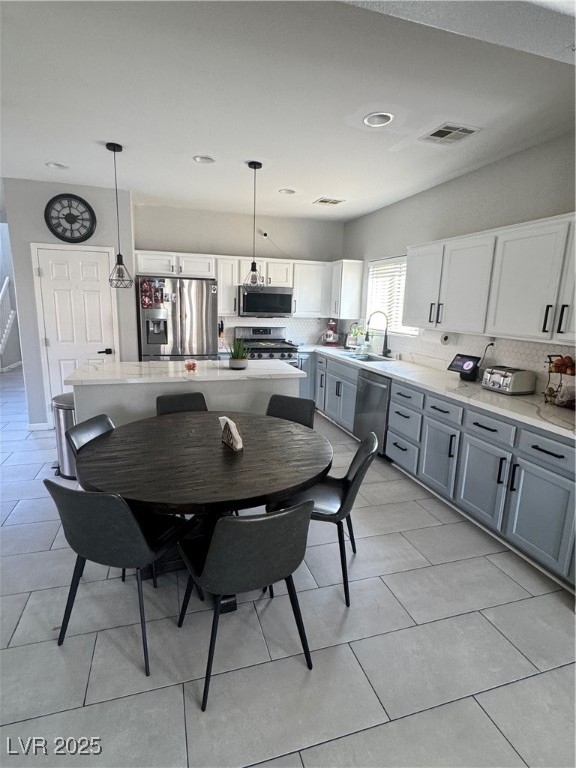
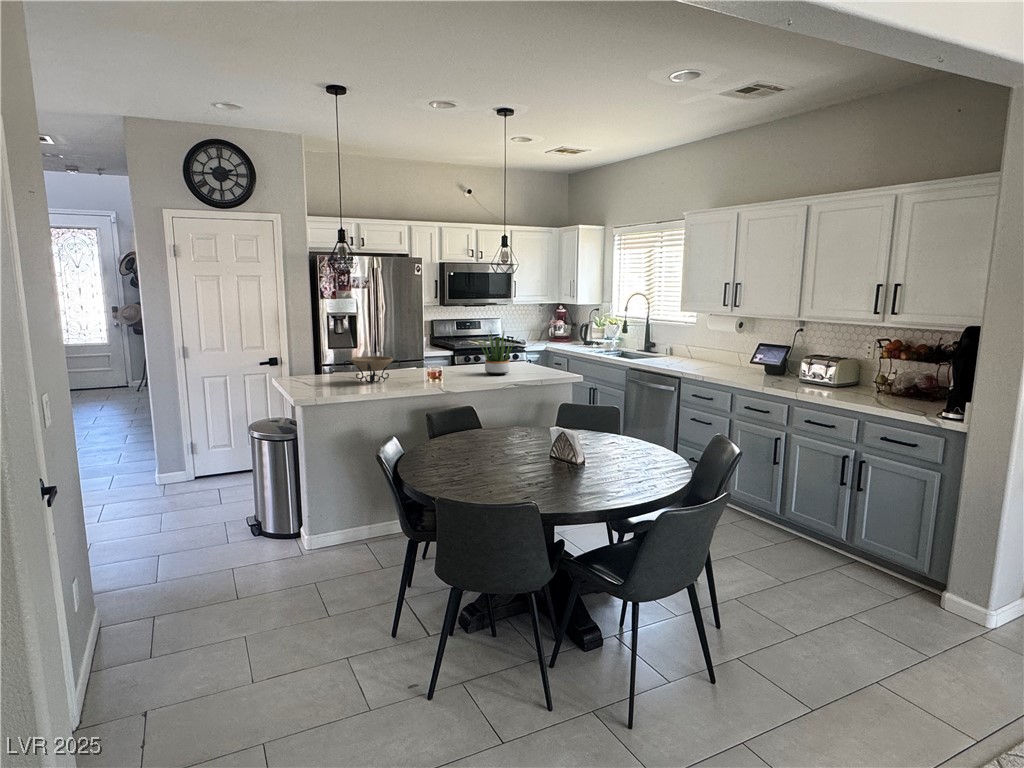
decorative bowl: none [116,351,157,372] -> present [343,356,400,384]

